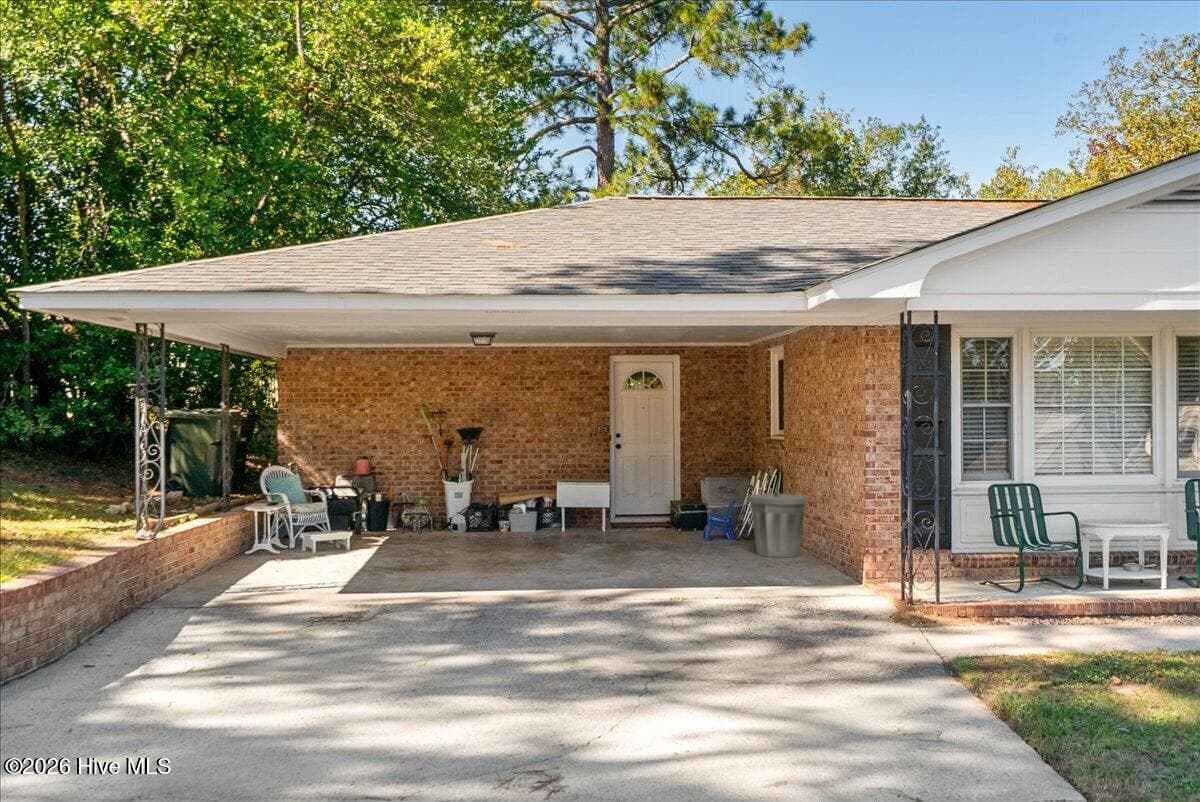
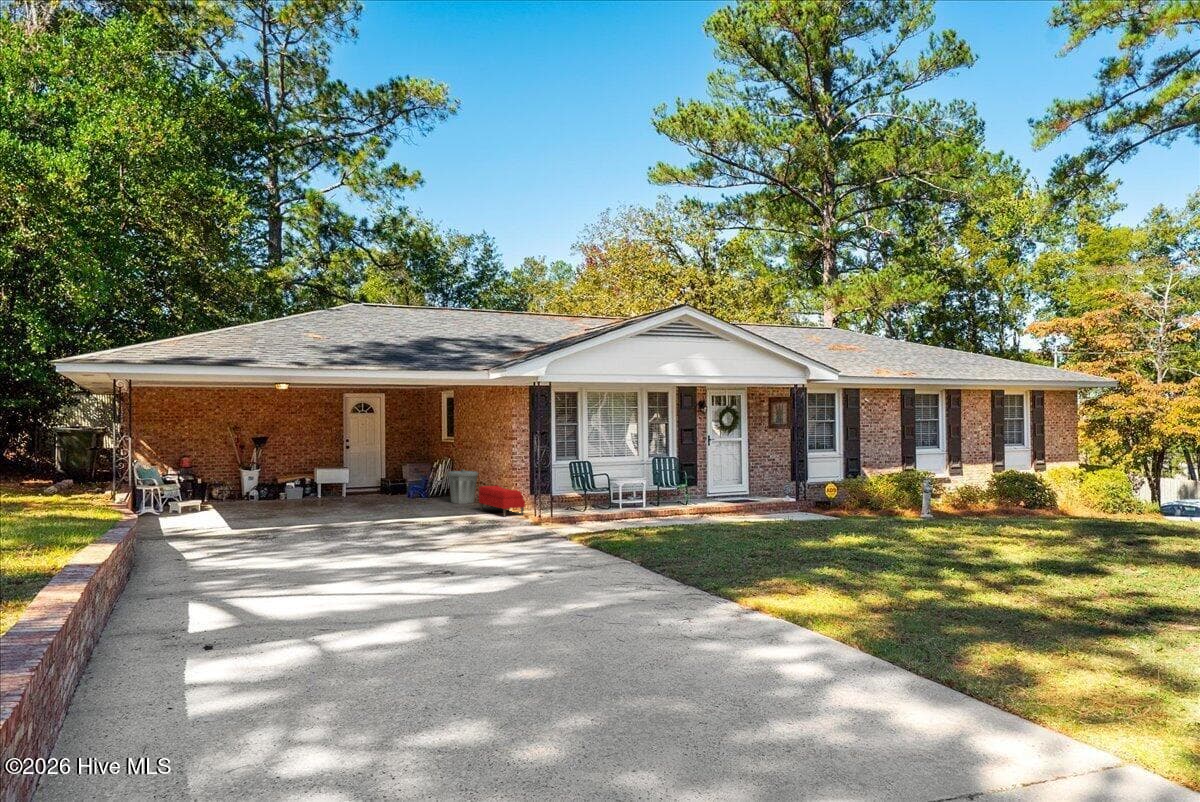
bench: none [788,527,876,597] -> present [479,485,525,517]

